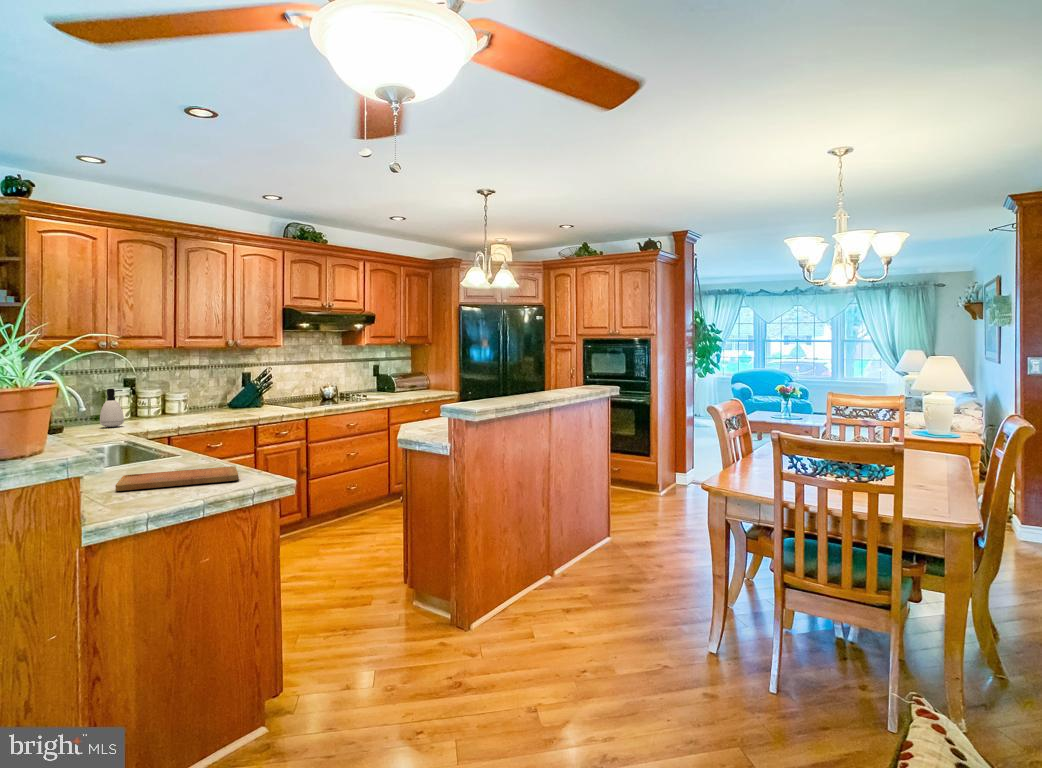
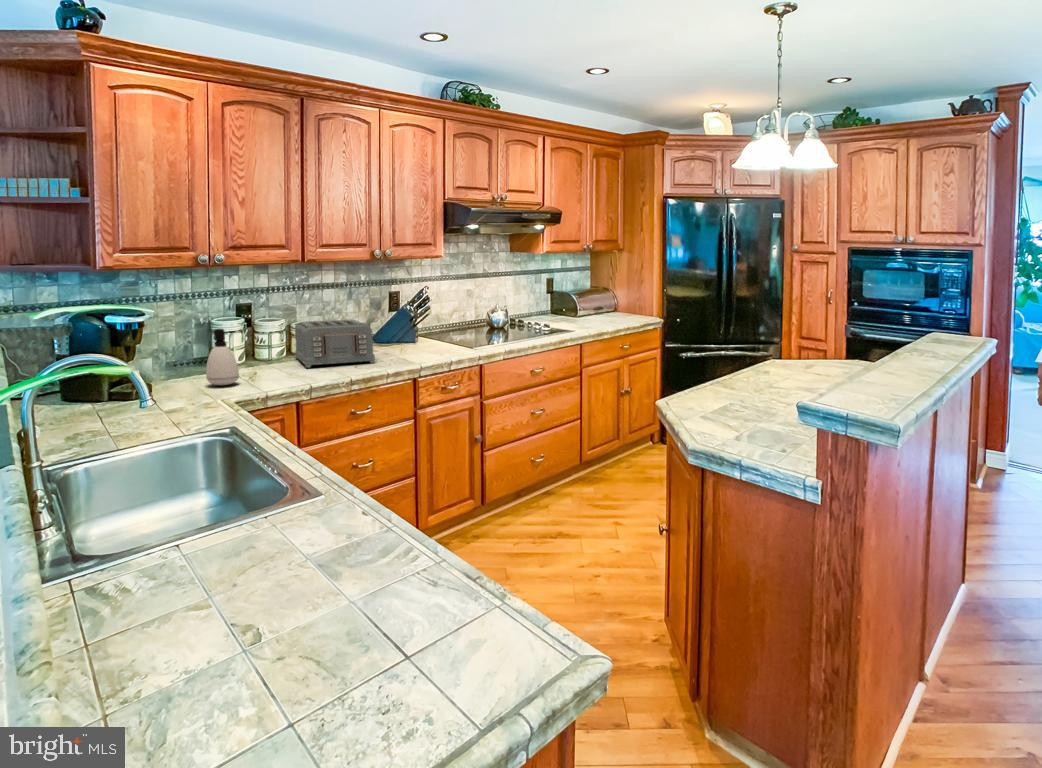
toaster: none [167,388,226,419] -> present [295,320,375,368]
cutting board: present [115,466,239,491] -> none [209,590,491,730]

